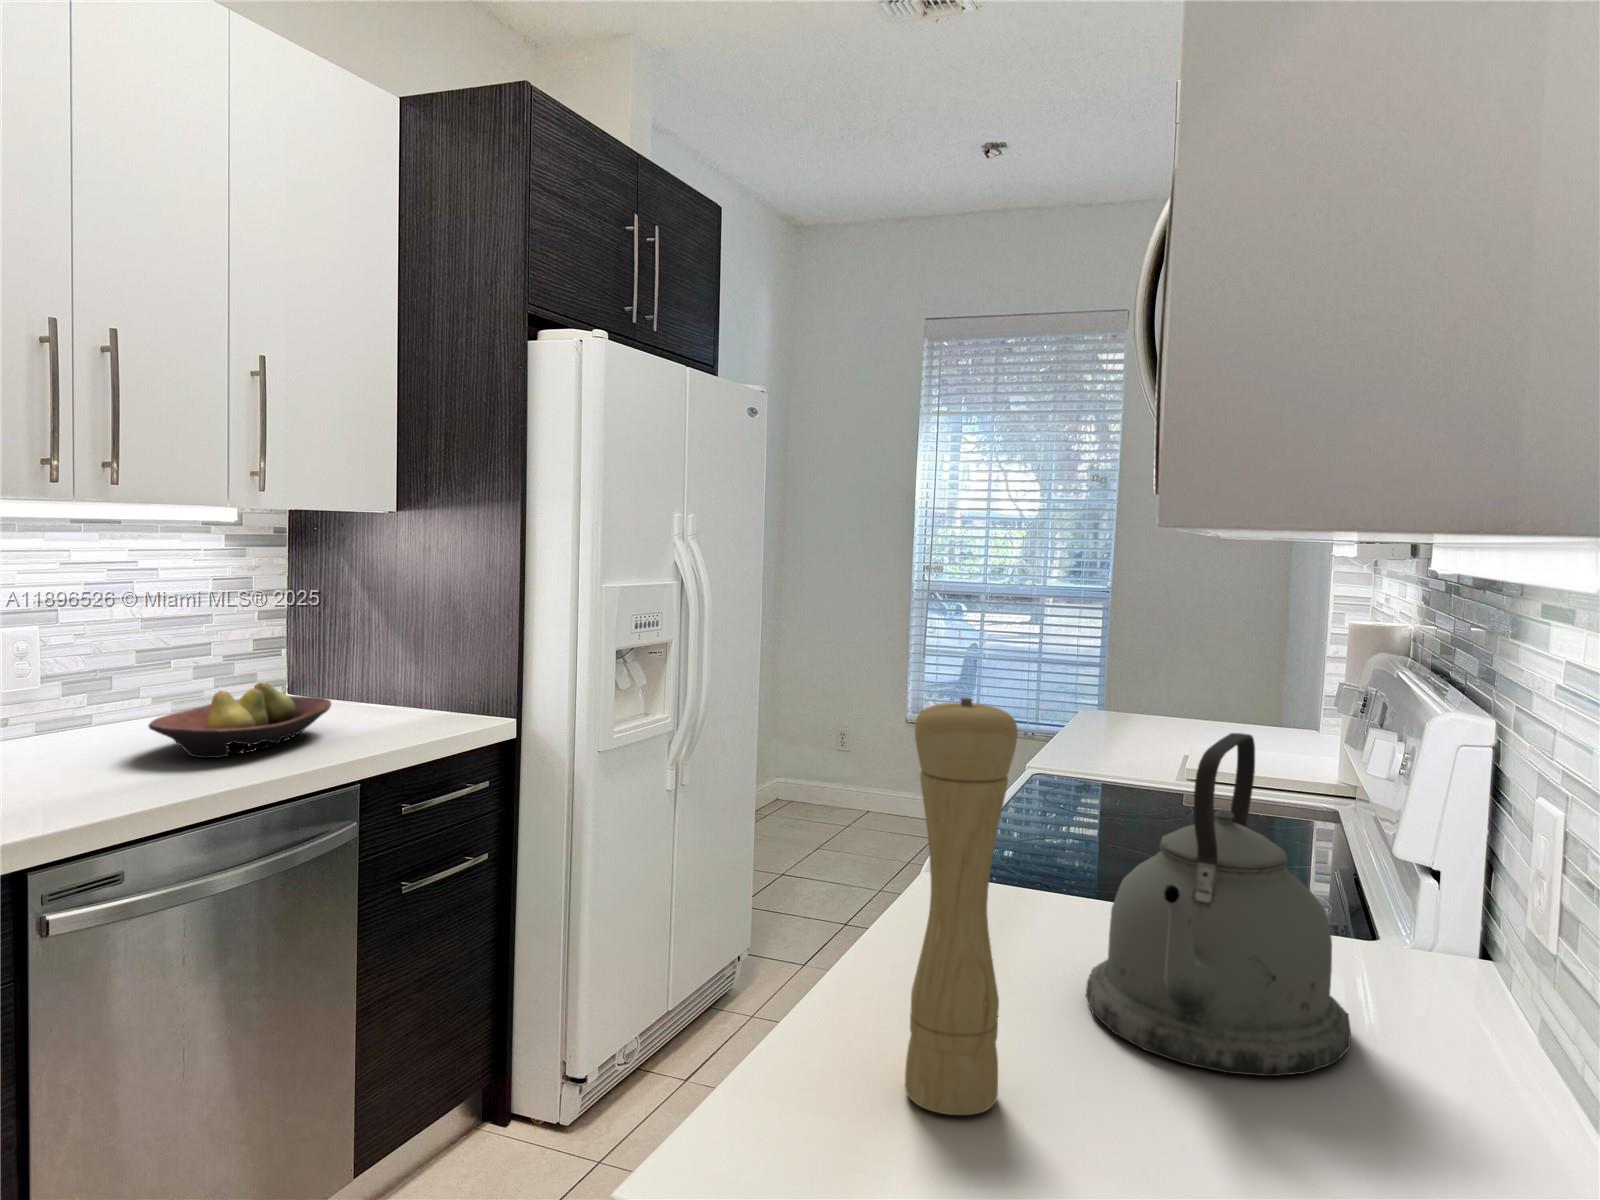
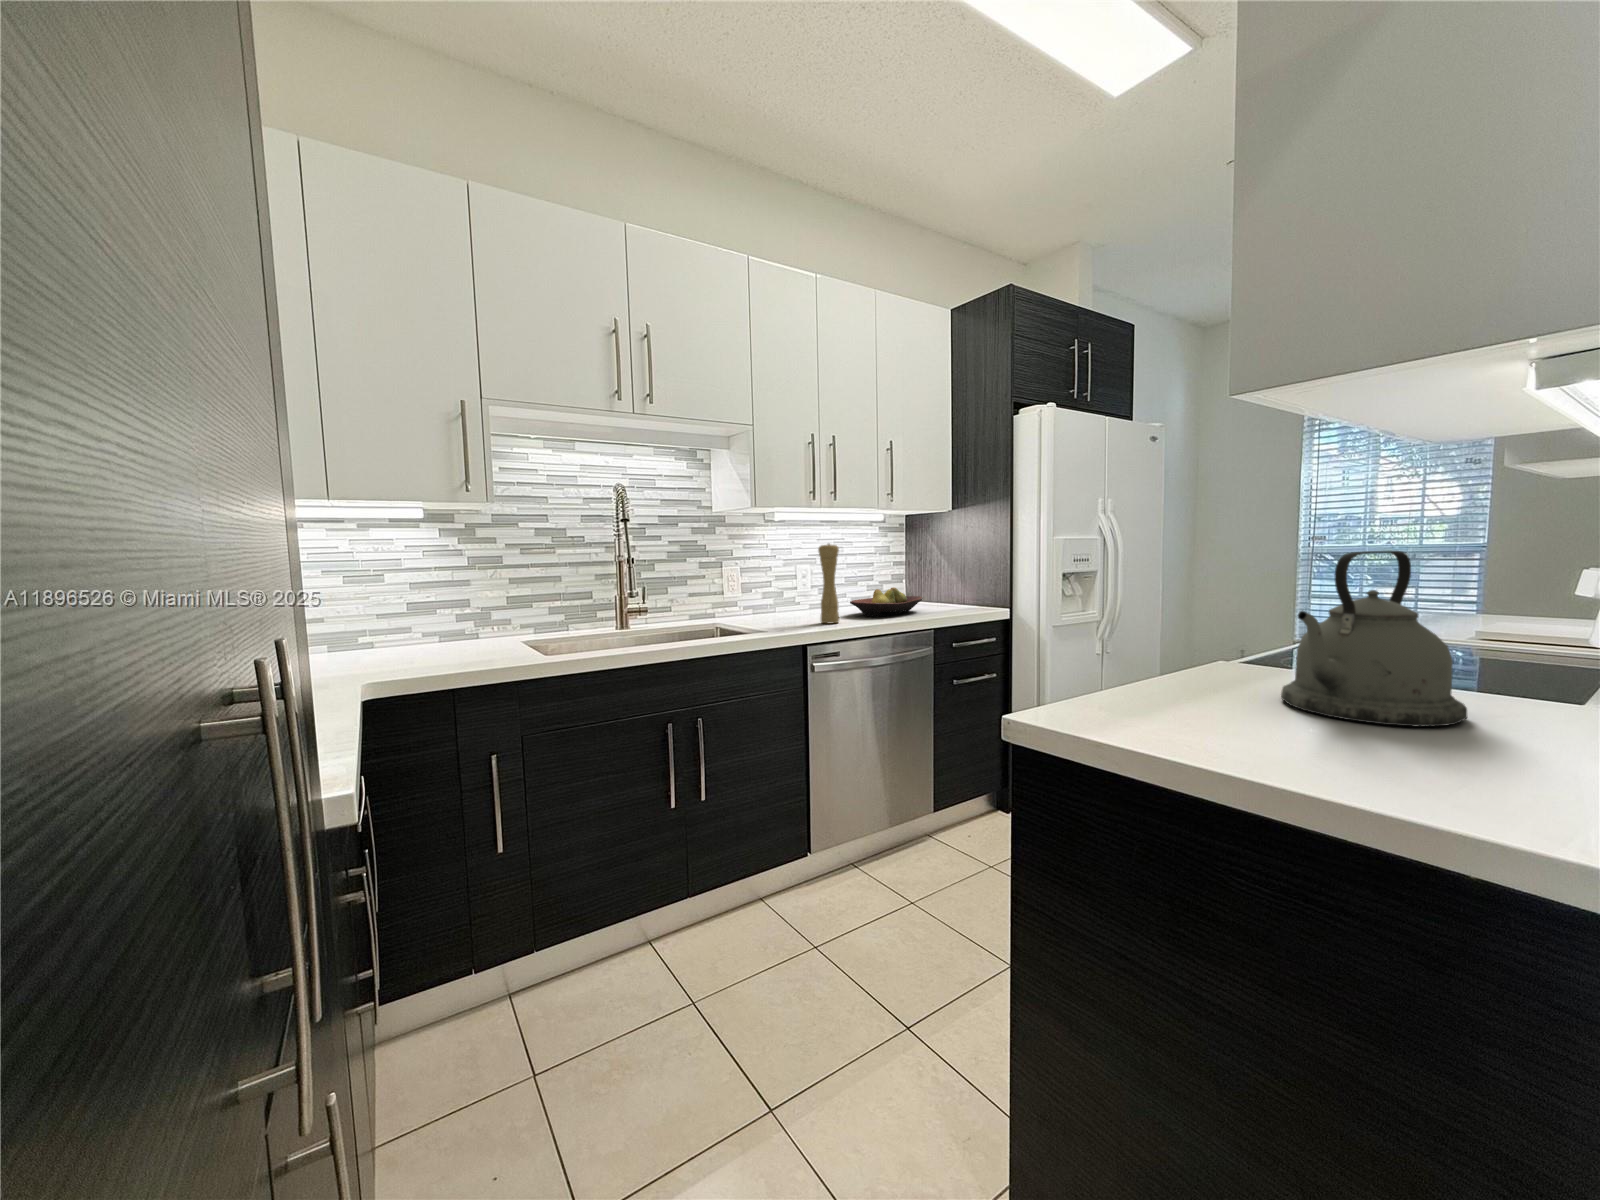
pepper mill: present [905,698,1018,1115] -> present [818,544,839,623]

